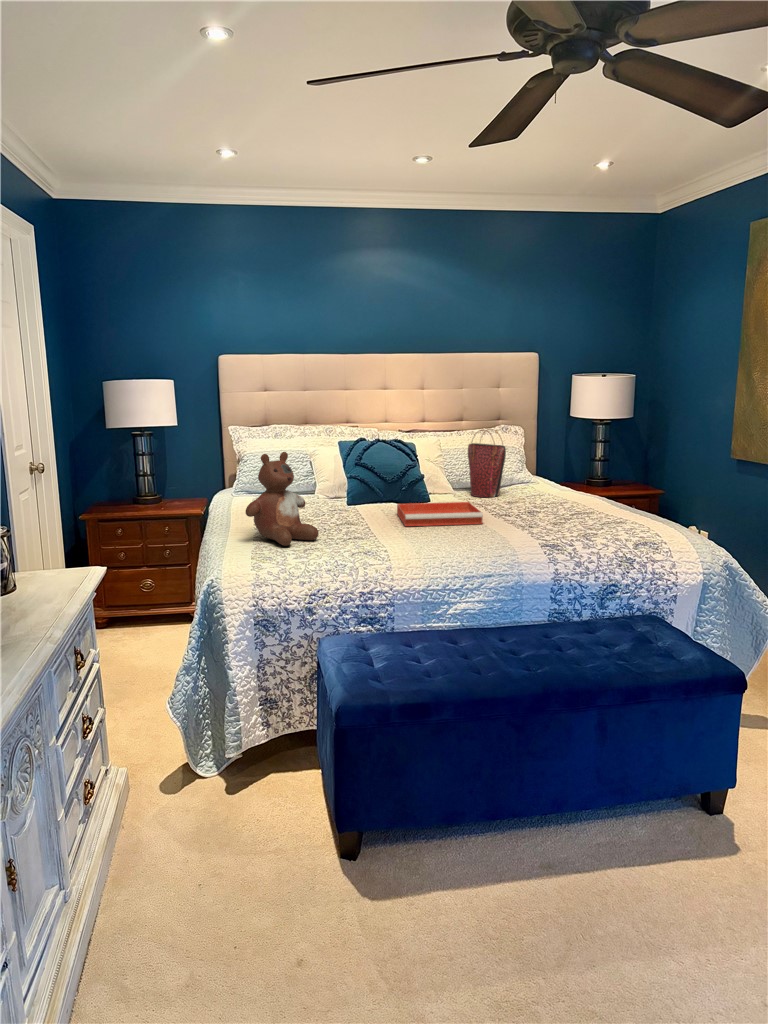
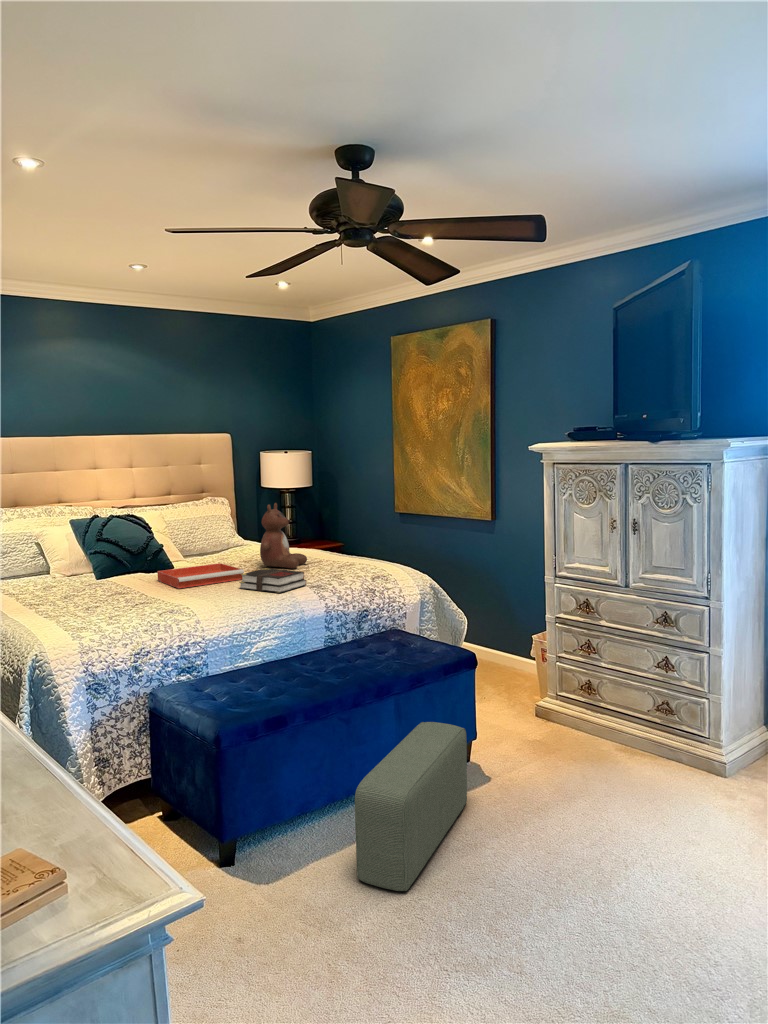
handbag: present [468,429,506,497] -> none [199,500,237,560]
stuffed bear: present [246,452,319,546] -> present [260,503,307,568]
book: none [465,515,543,548] -> present [239,568,306,593]
pouf: none [481,753,695,980] -> present [355,722,467,891]

